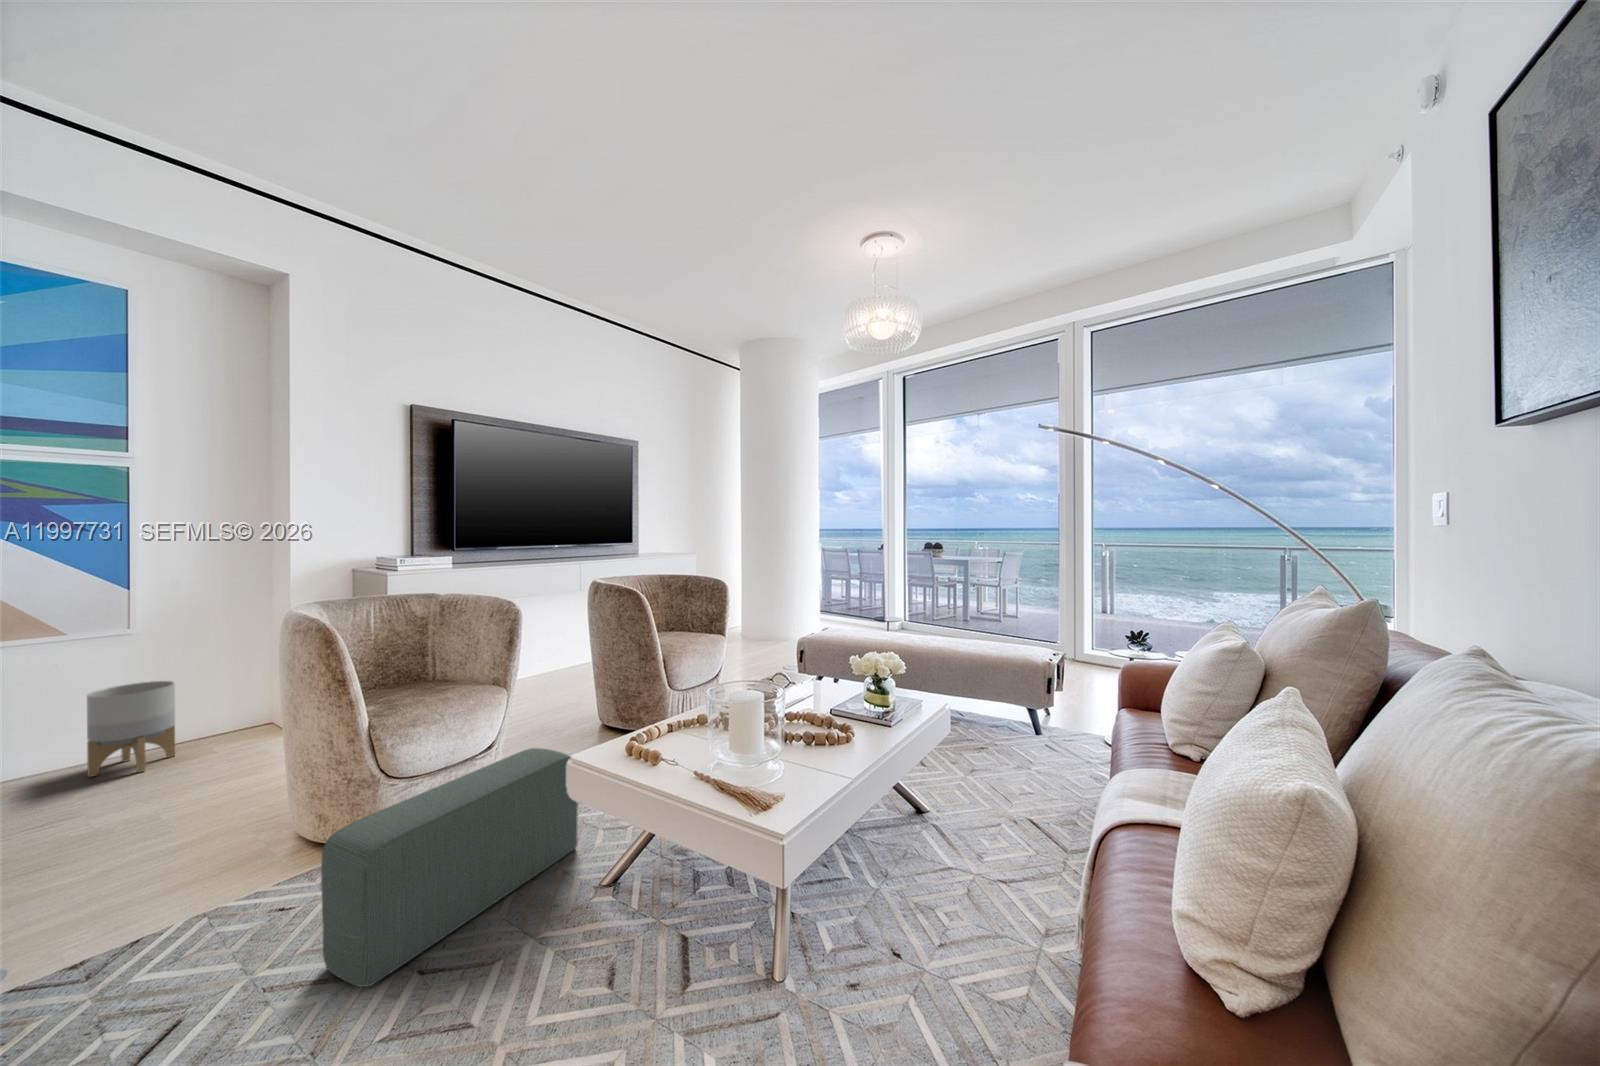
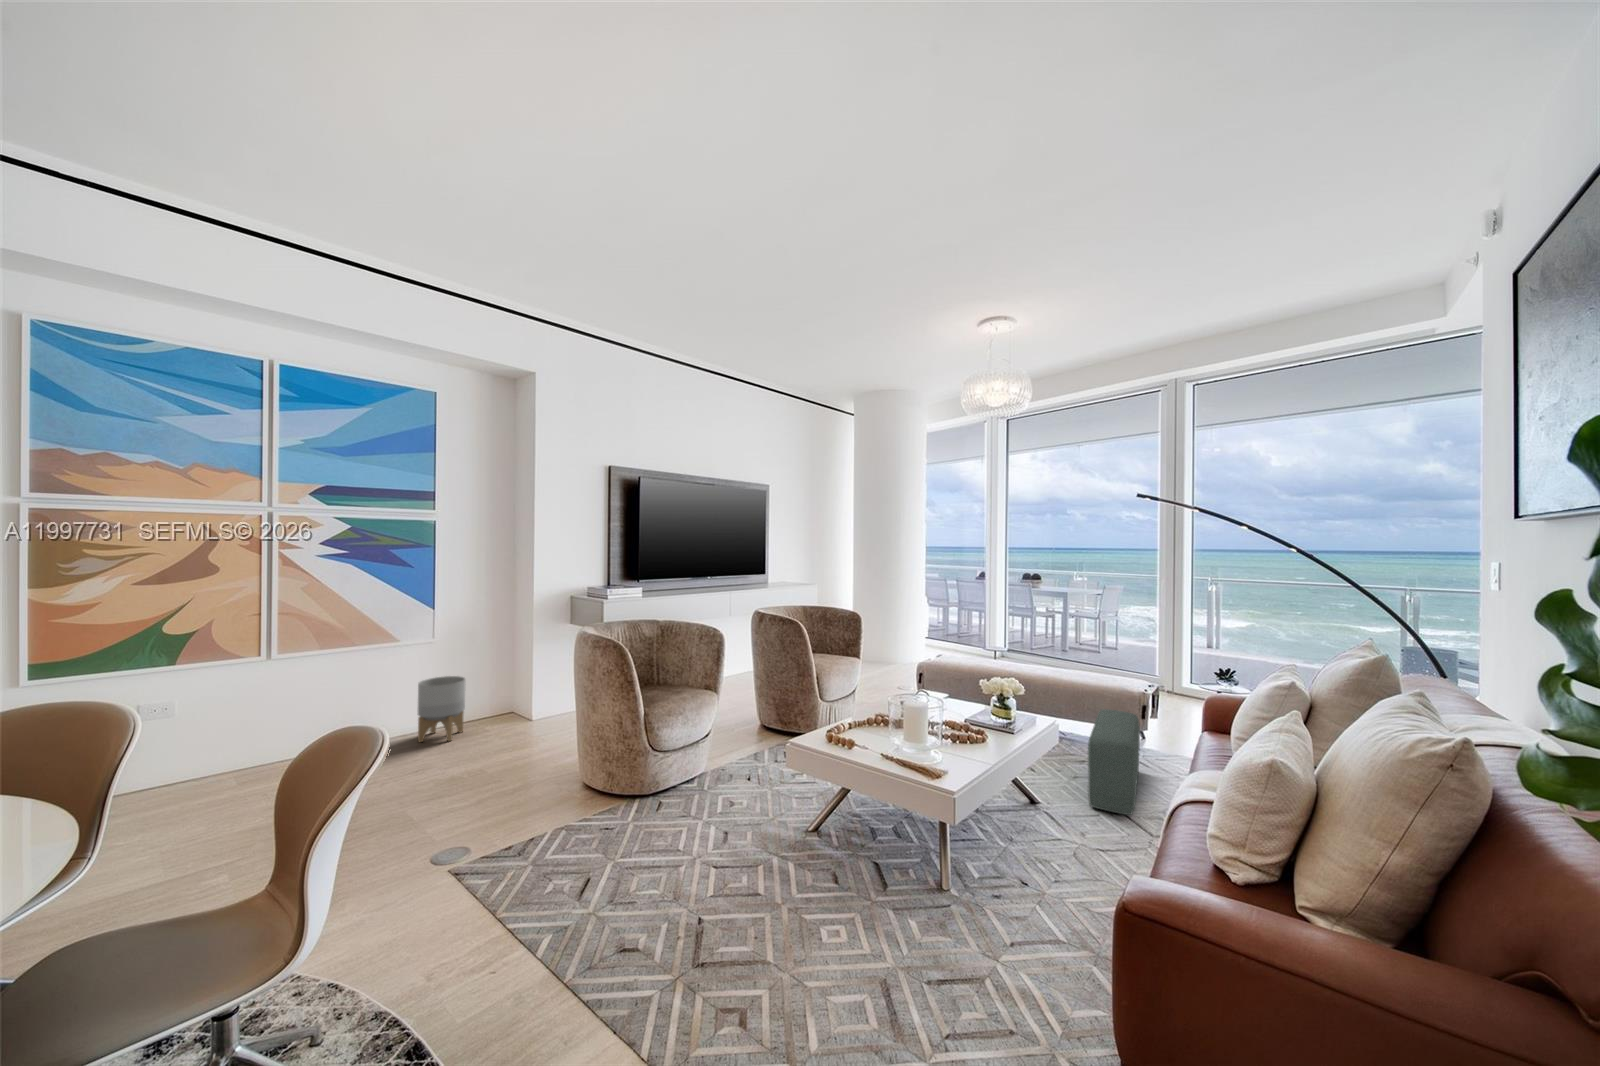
pouf: present [321,748,578,987] -> present [1088,709,1140,815]

